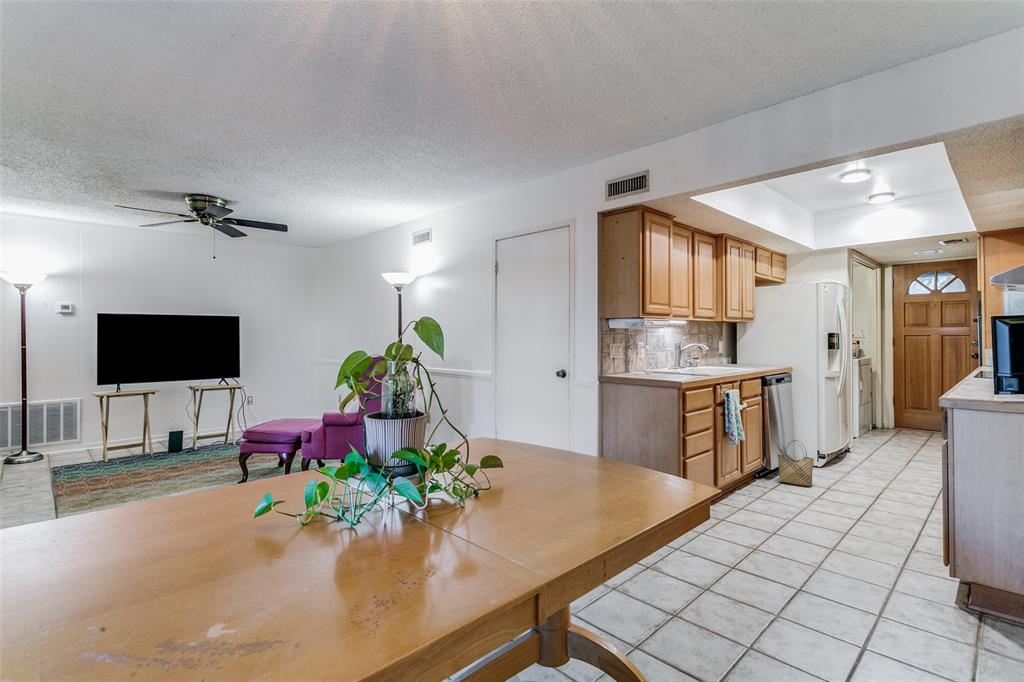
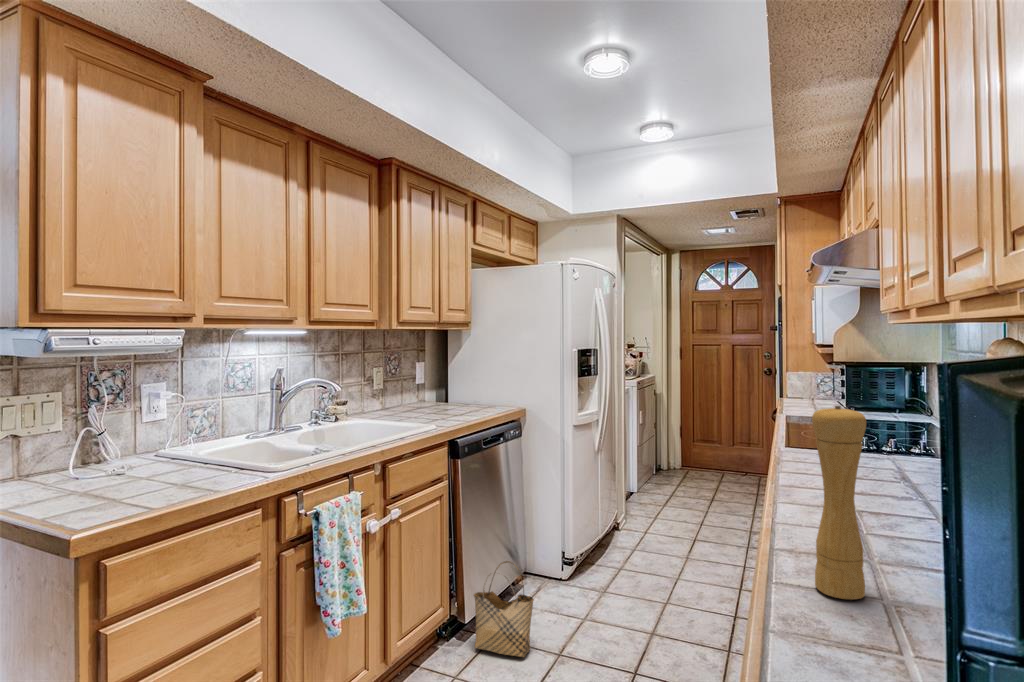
pepper mill: none [977,333,999,395] -> present [812,406,866,600]

